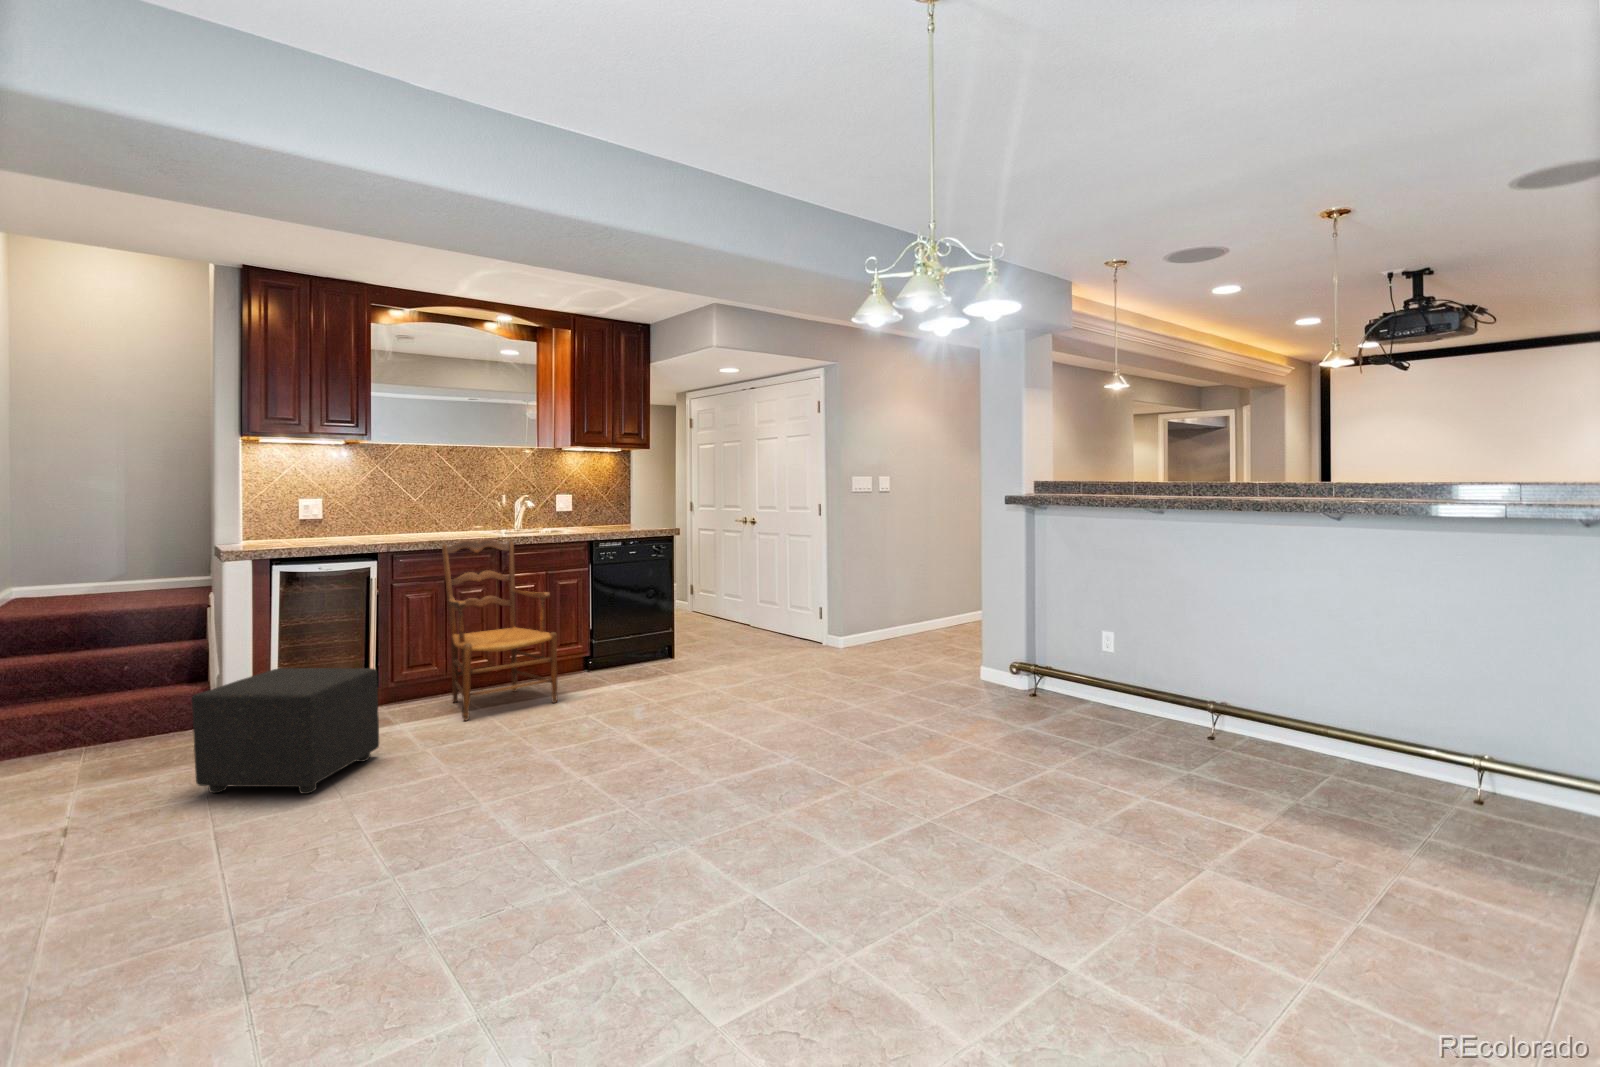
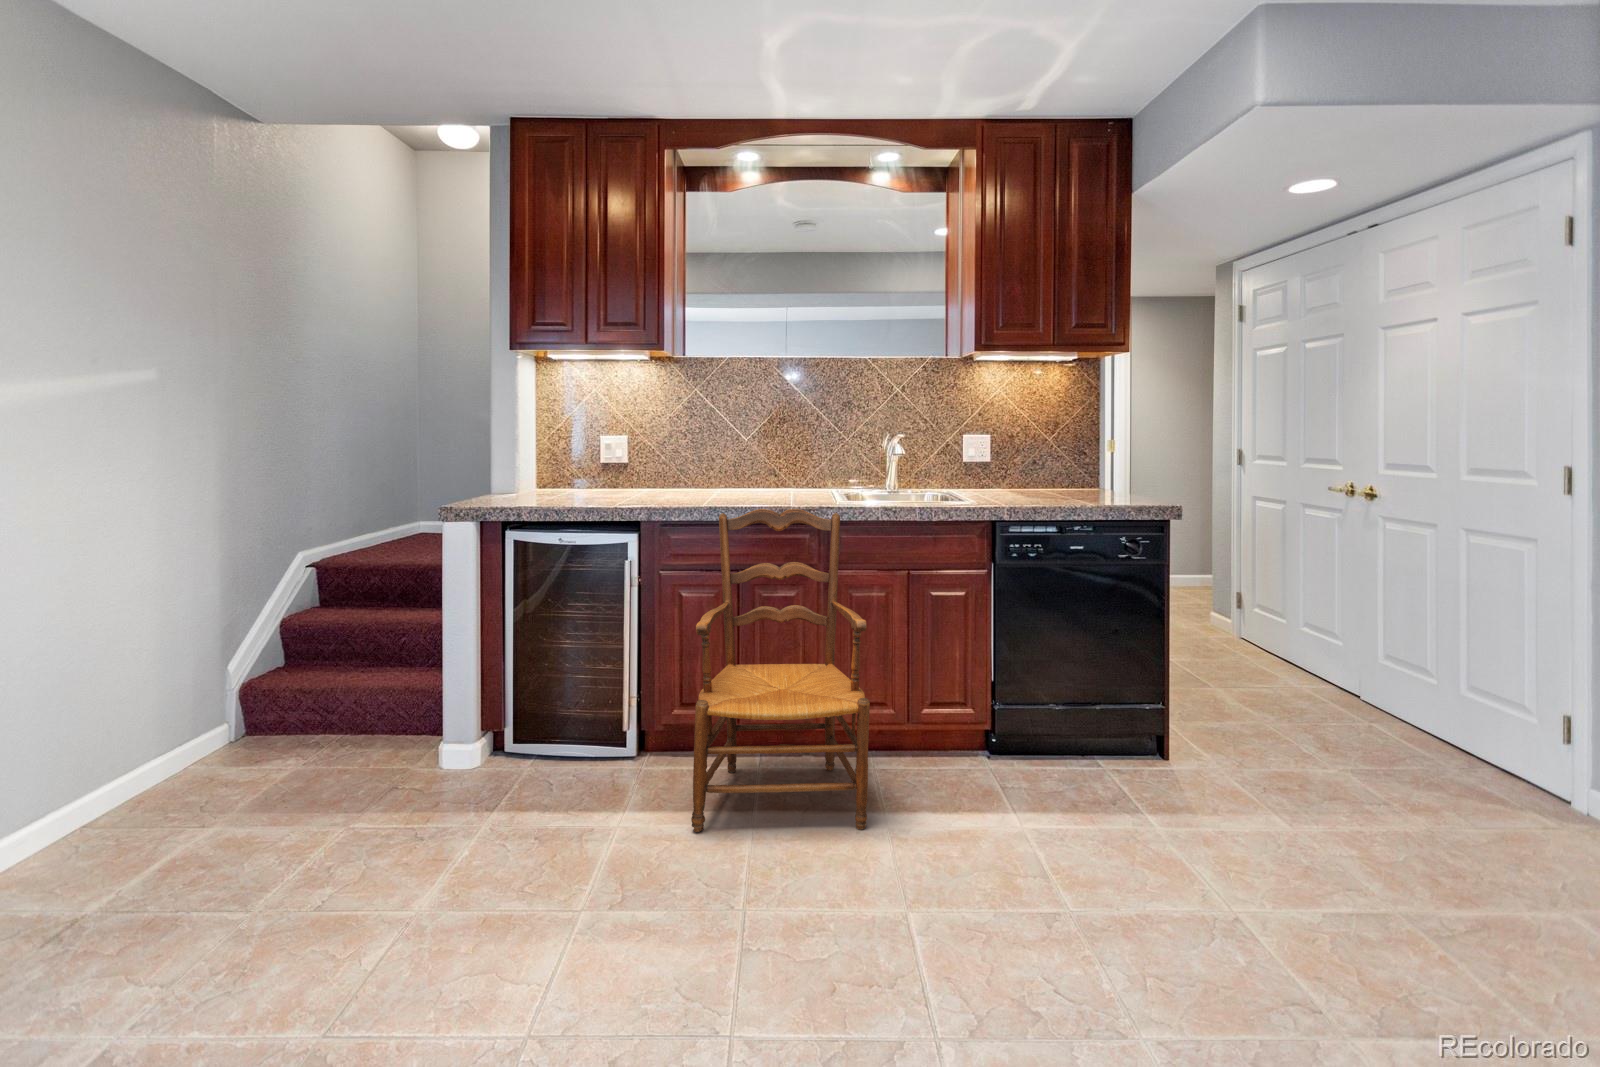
ottoman: present [192,668,379,794] -> none [222,702,500,972]

